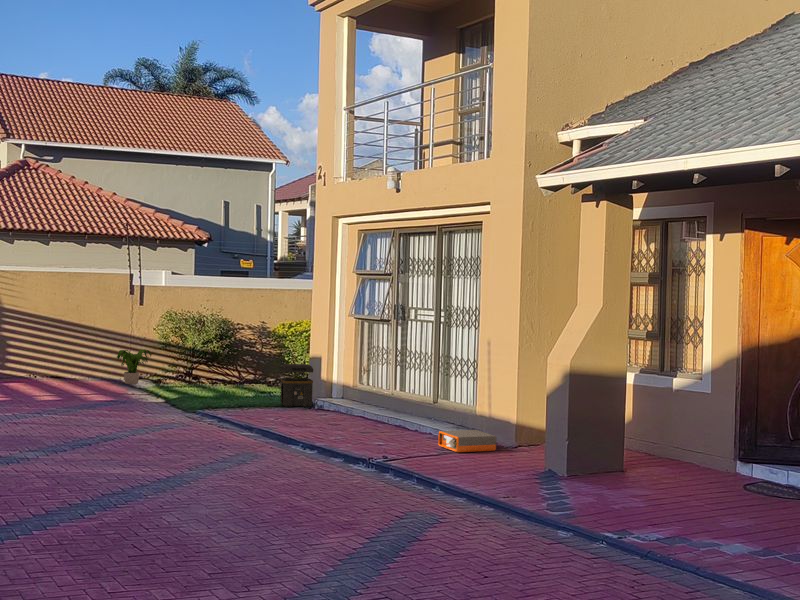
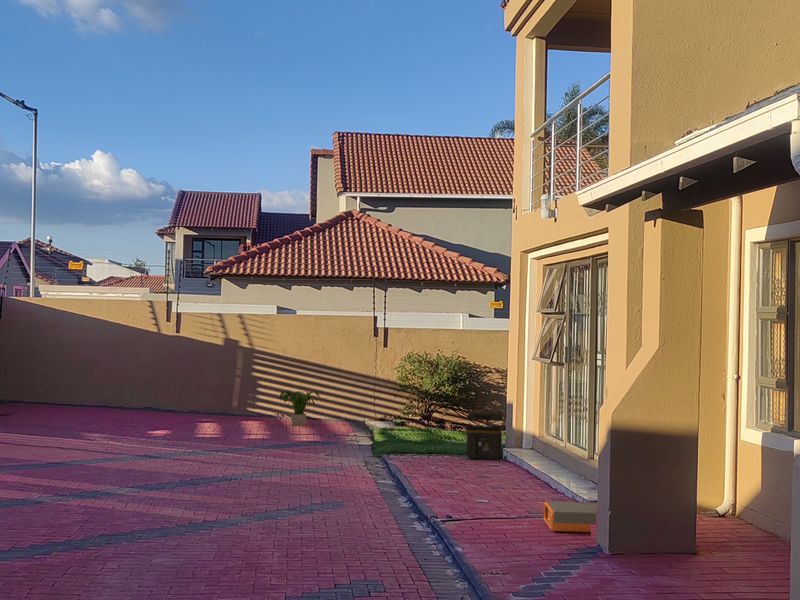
potted plant: present [117,349,151,384] -> present [280,391,320,426]

